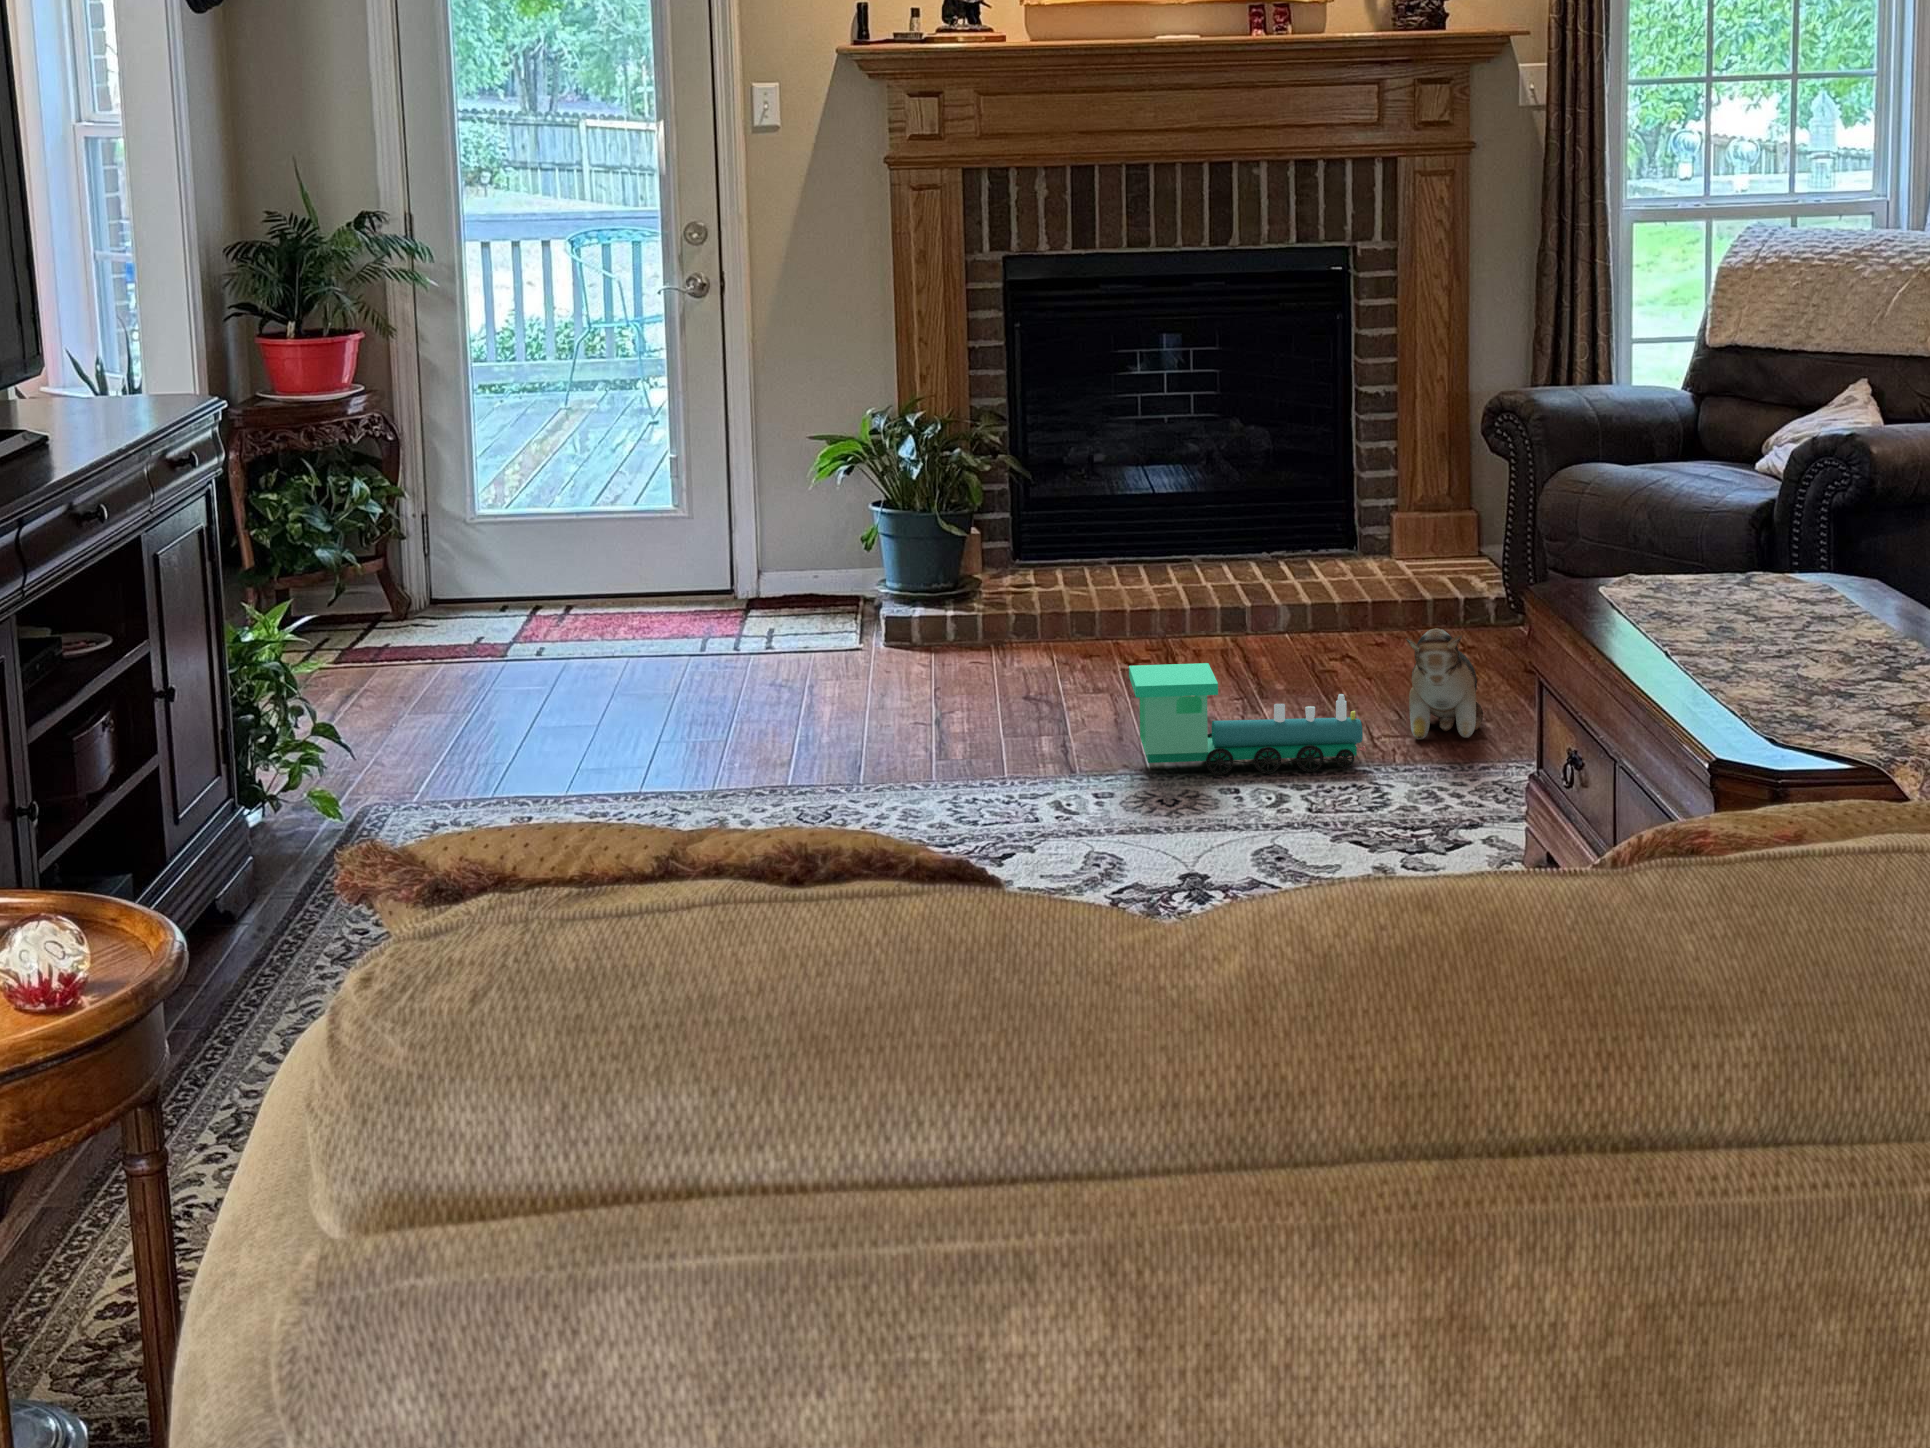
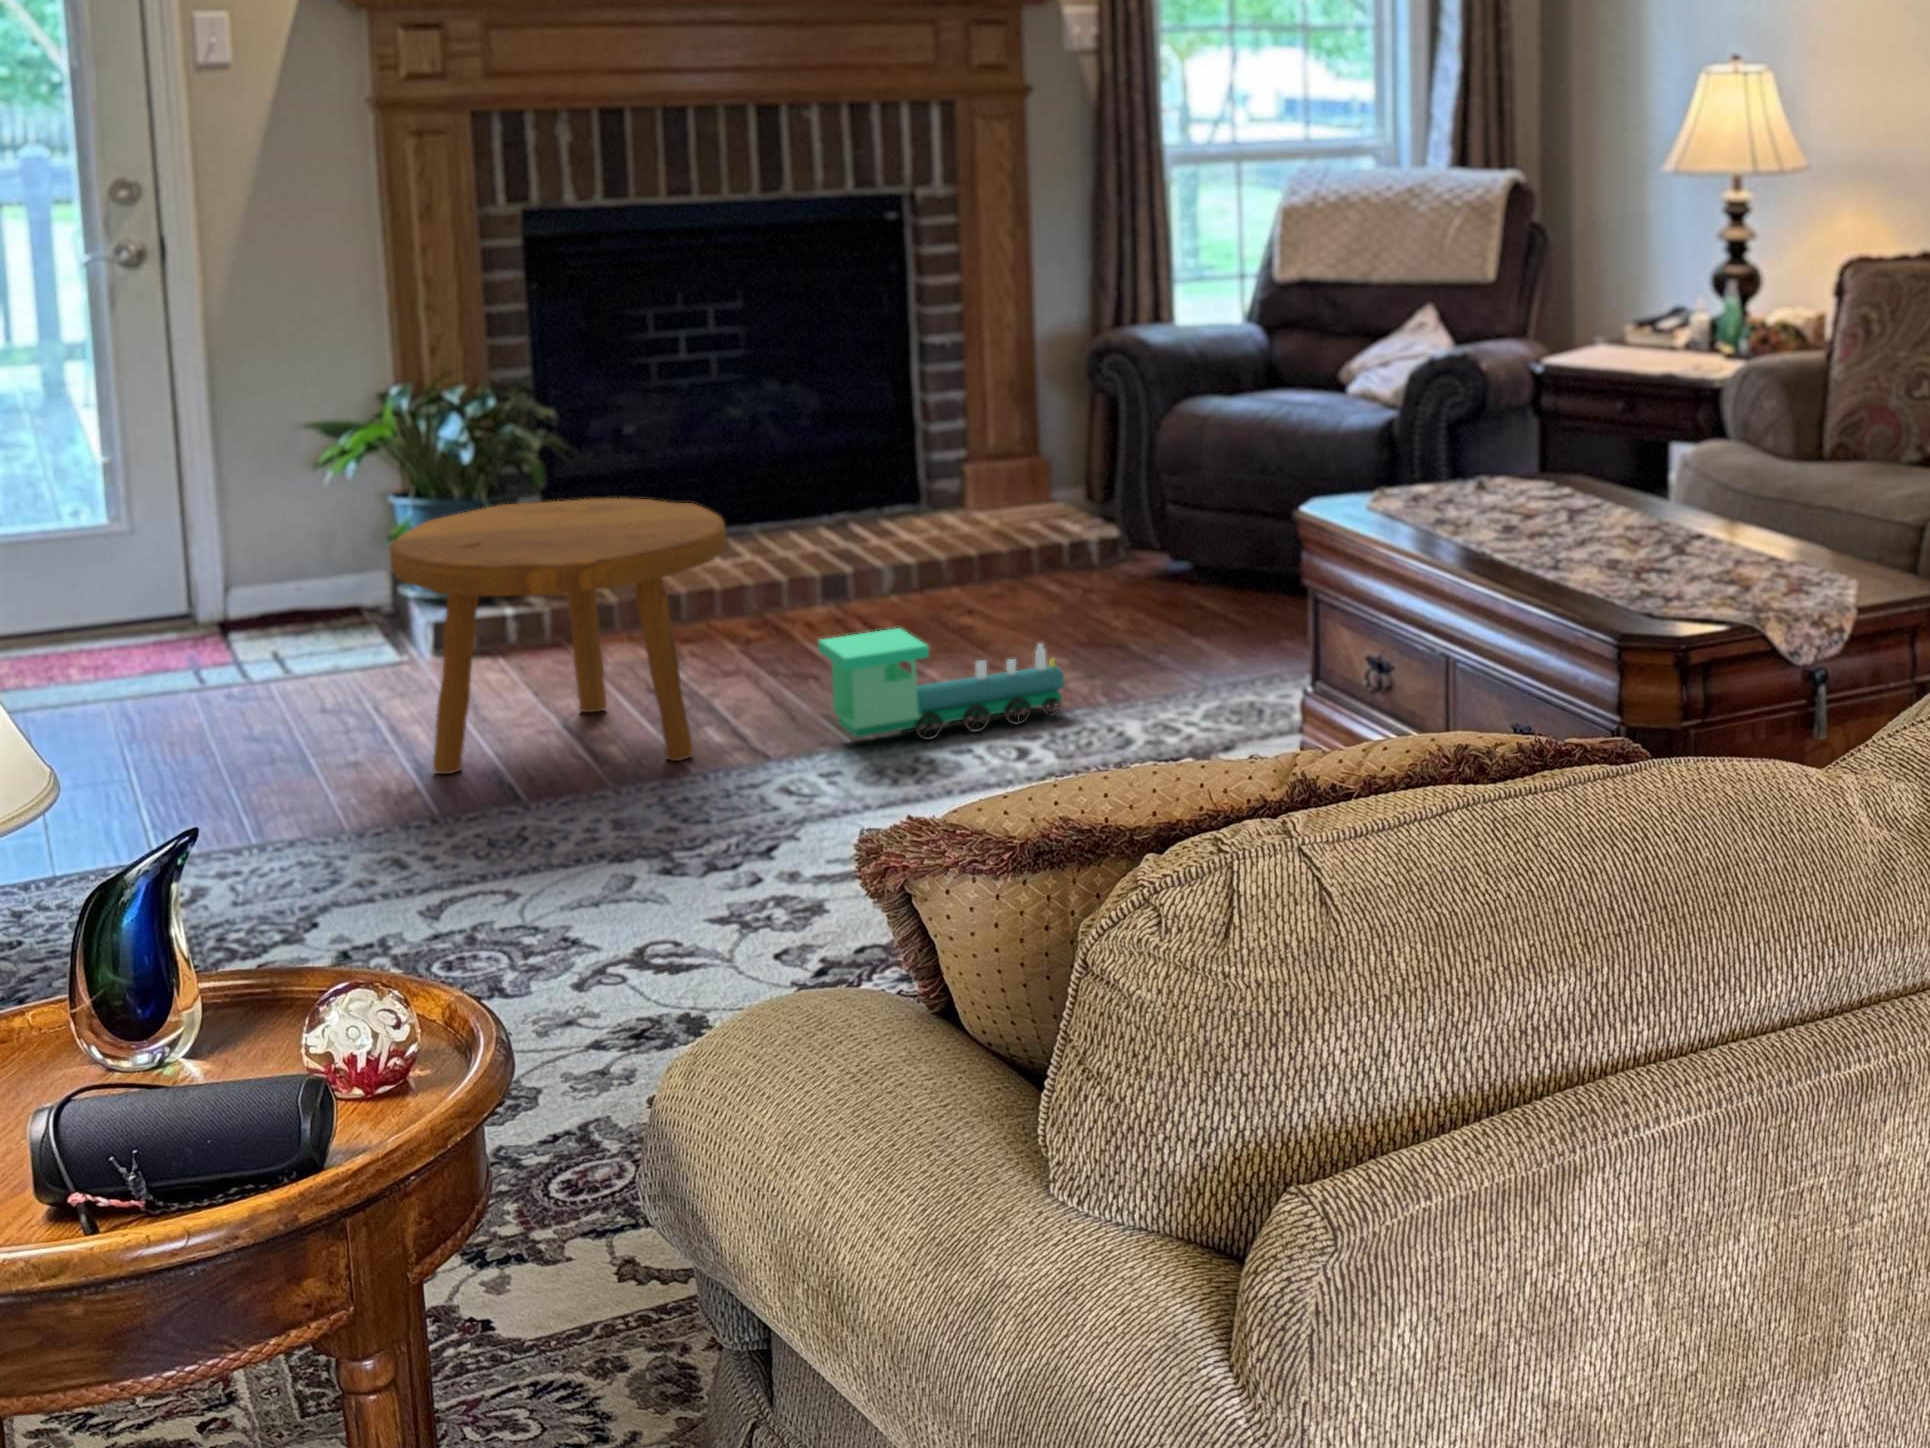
footstool: none [782,514,1063,762] -> present [389,498,727,774]
plush toy: present [1406,628,1483,739] -> none [1081,568,1152,681]

